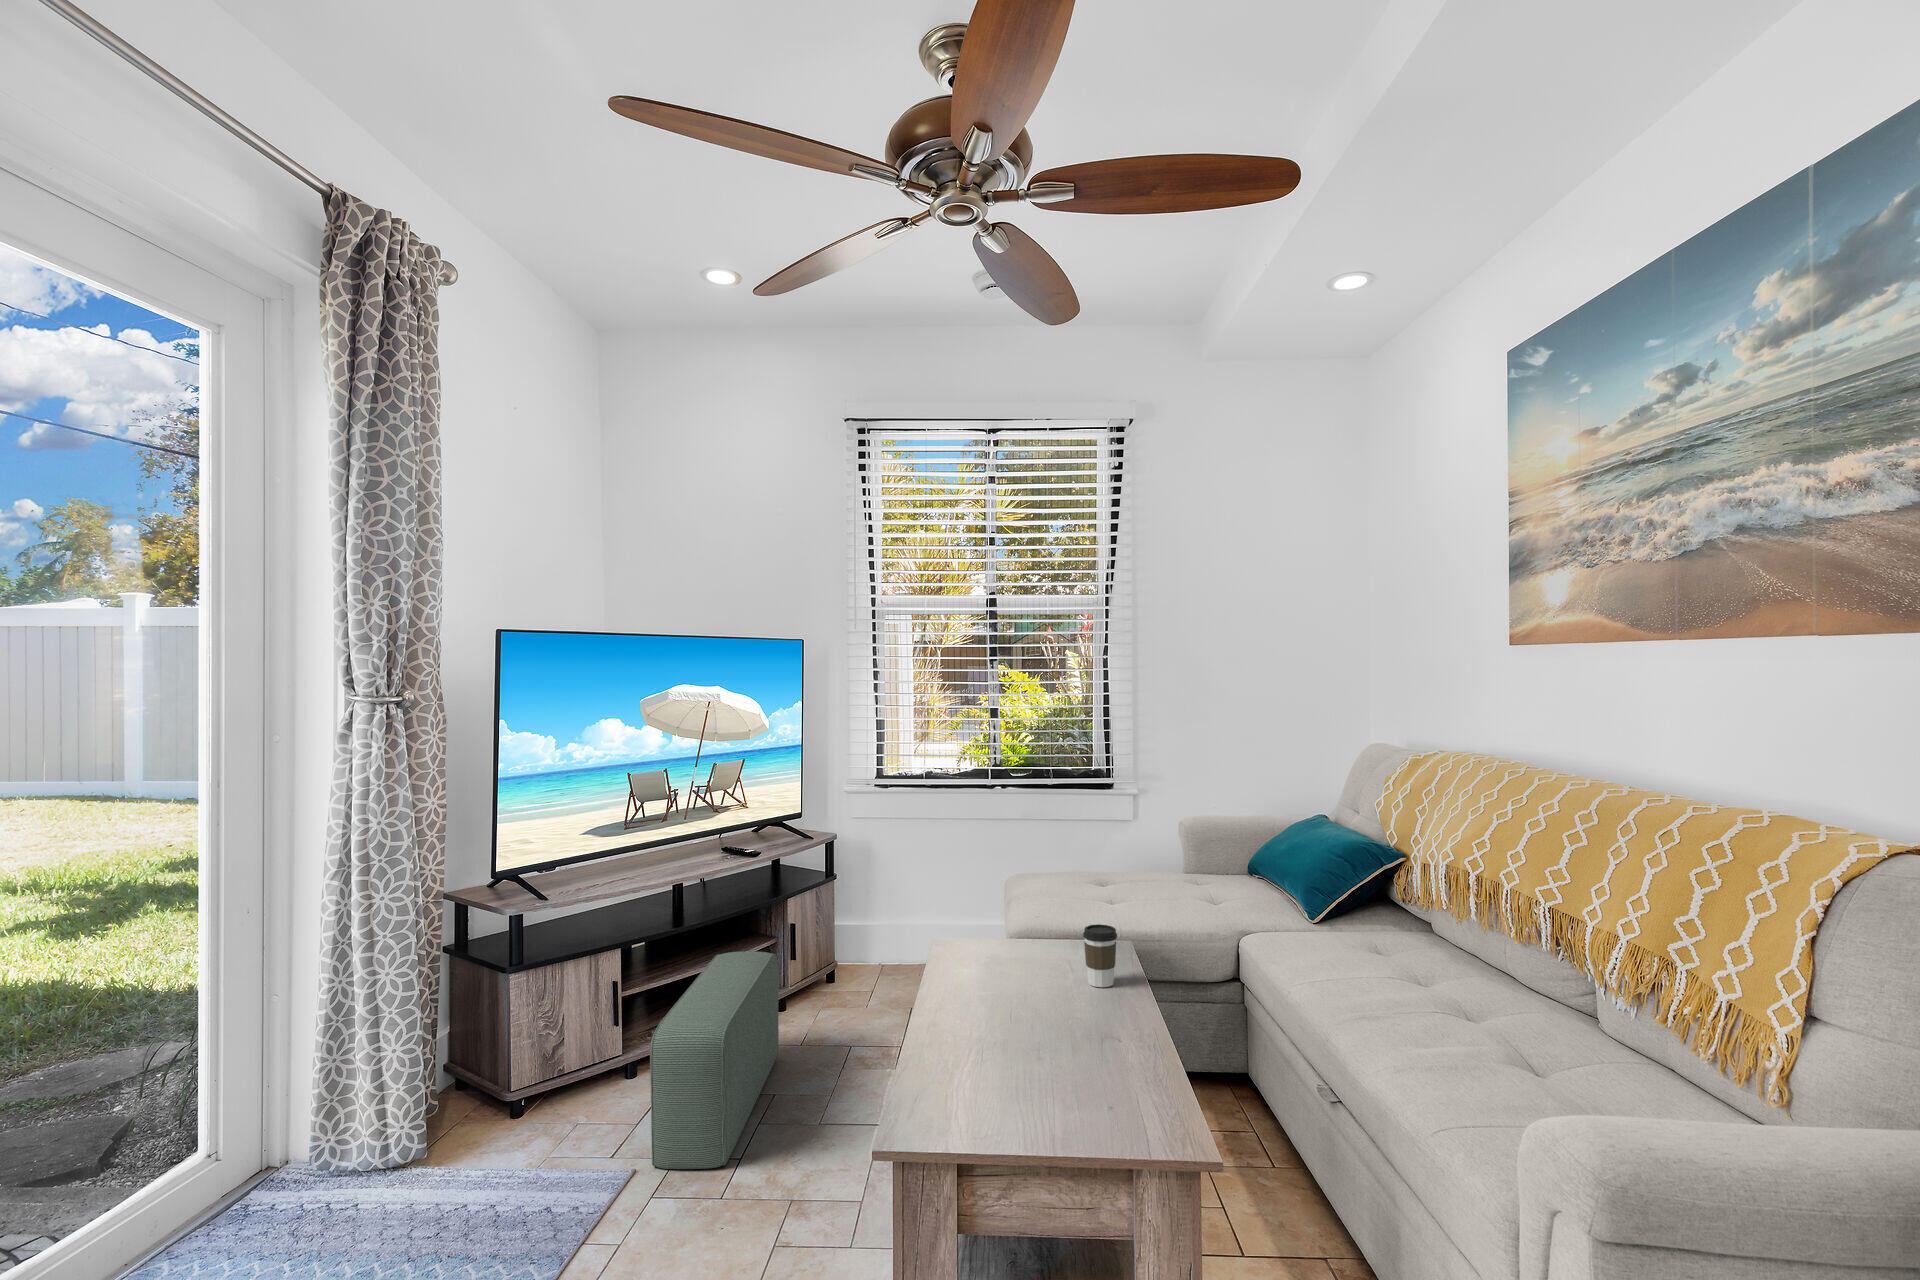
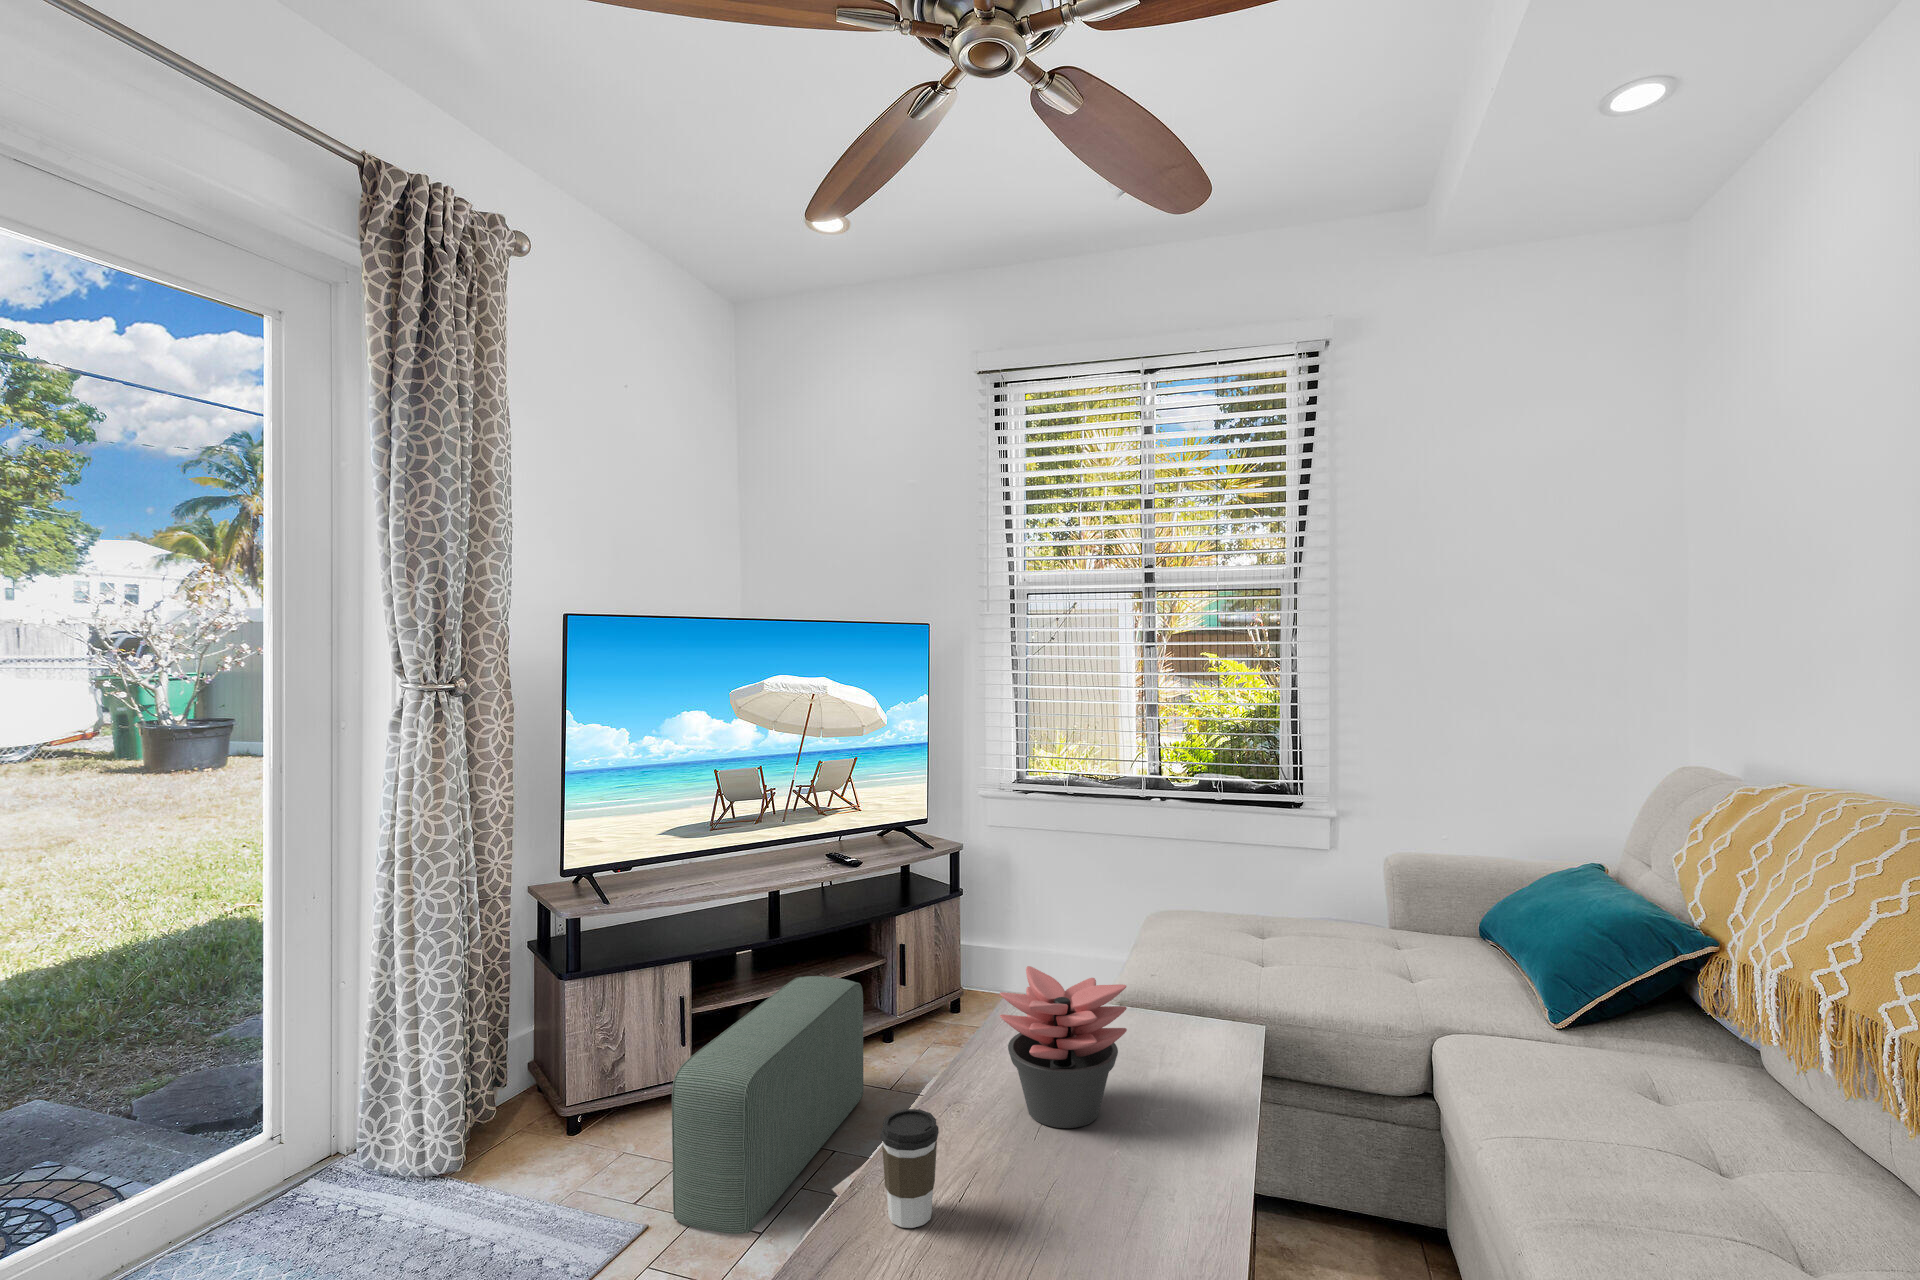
succulent plant: none [978,902,1071,1015] -> present [1000,966,1127,1128]
coffee cup: present [1083,924,1117,987] -> present [880,1109,939,1228]

